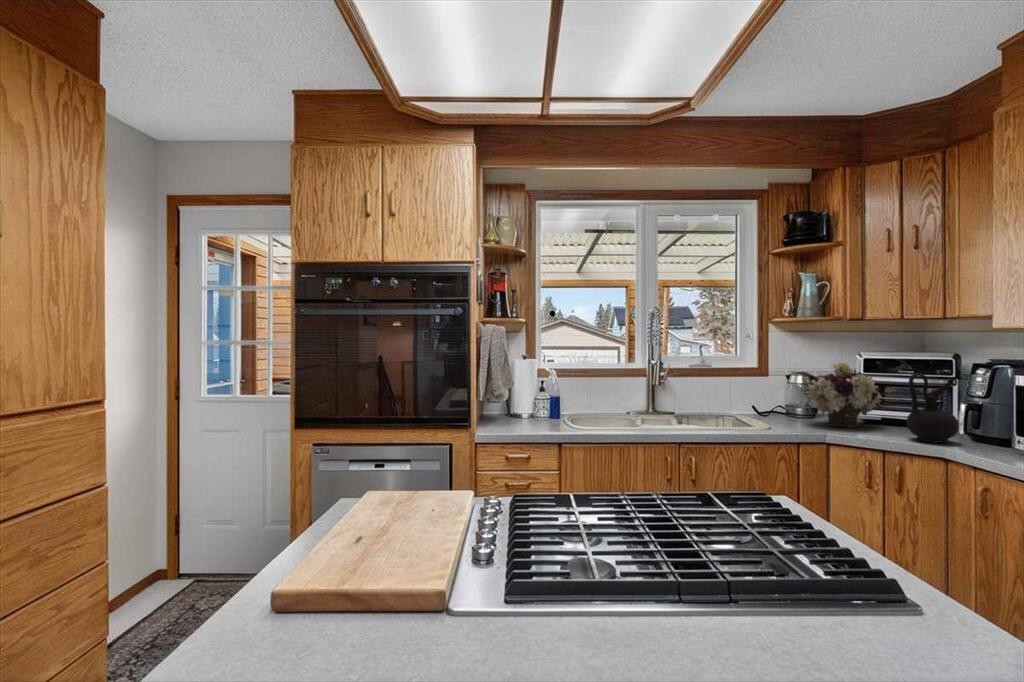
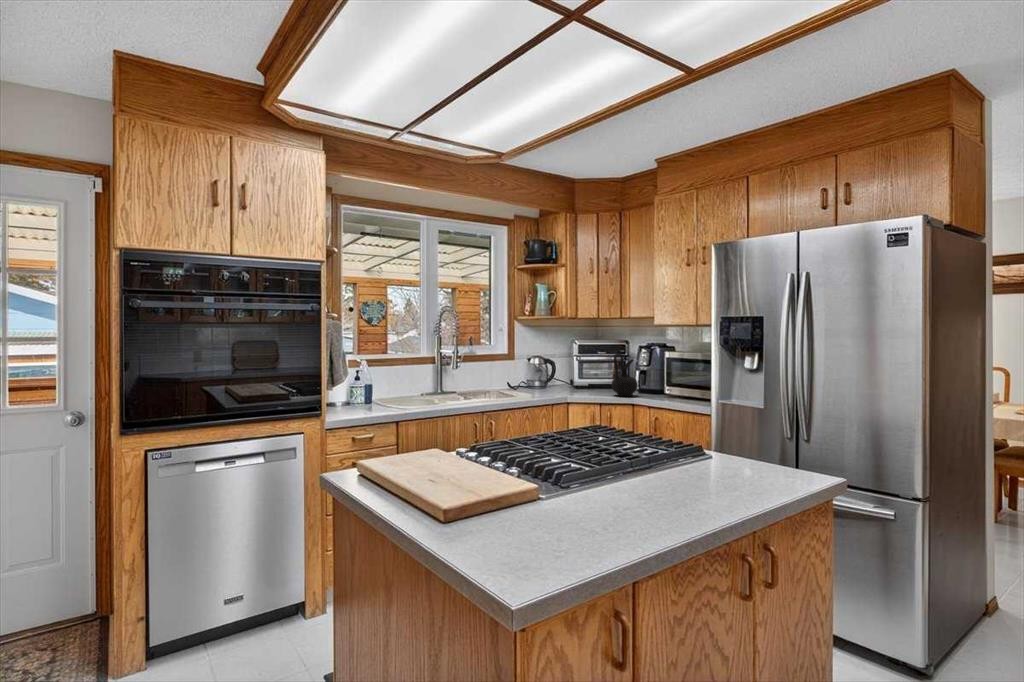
flower arrangement: present [805,361,881,427] -> none [549,347,591,393]

